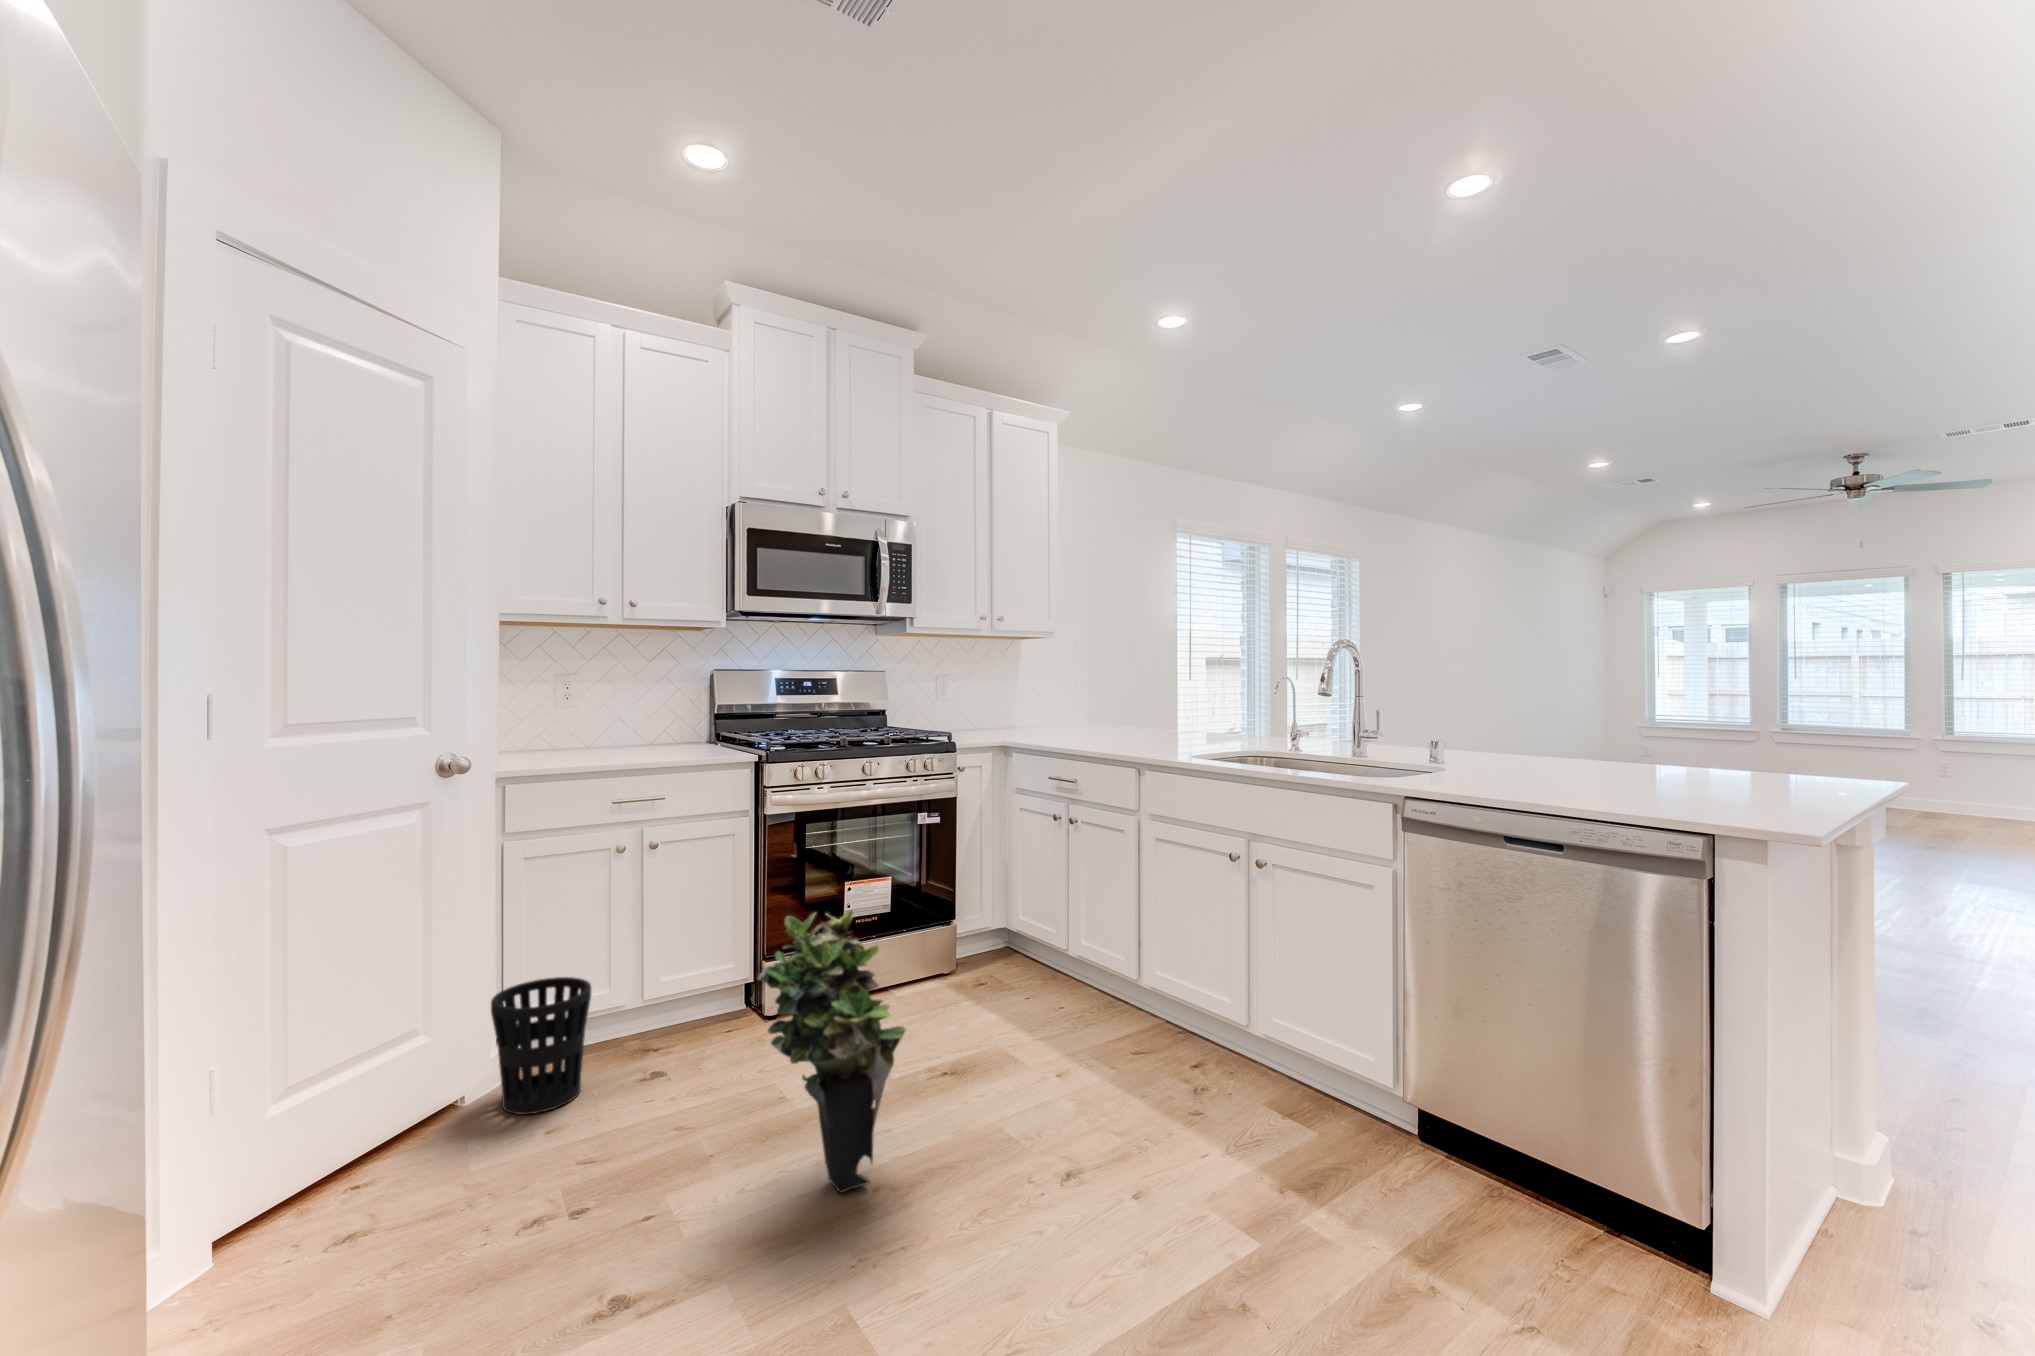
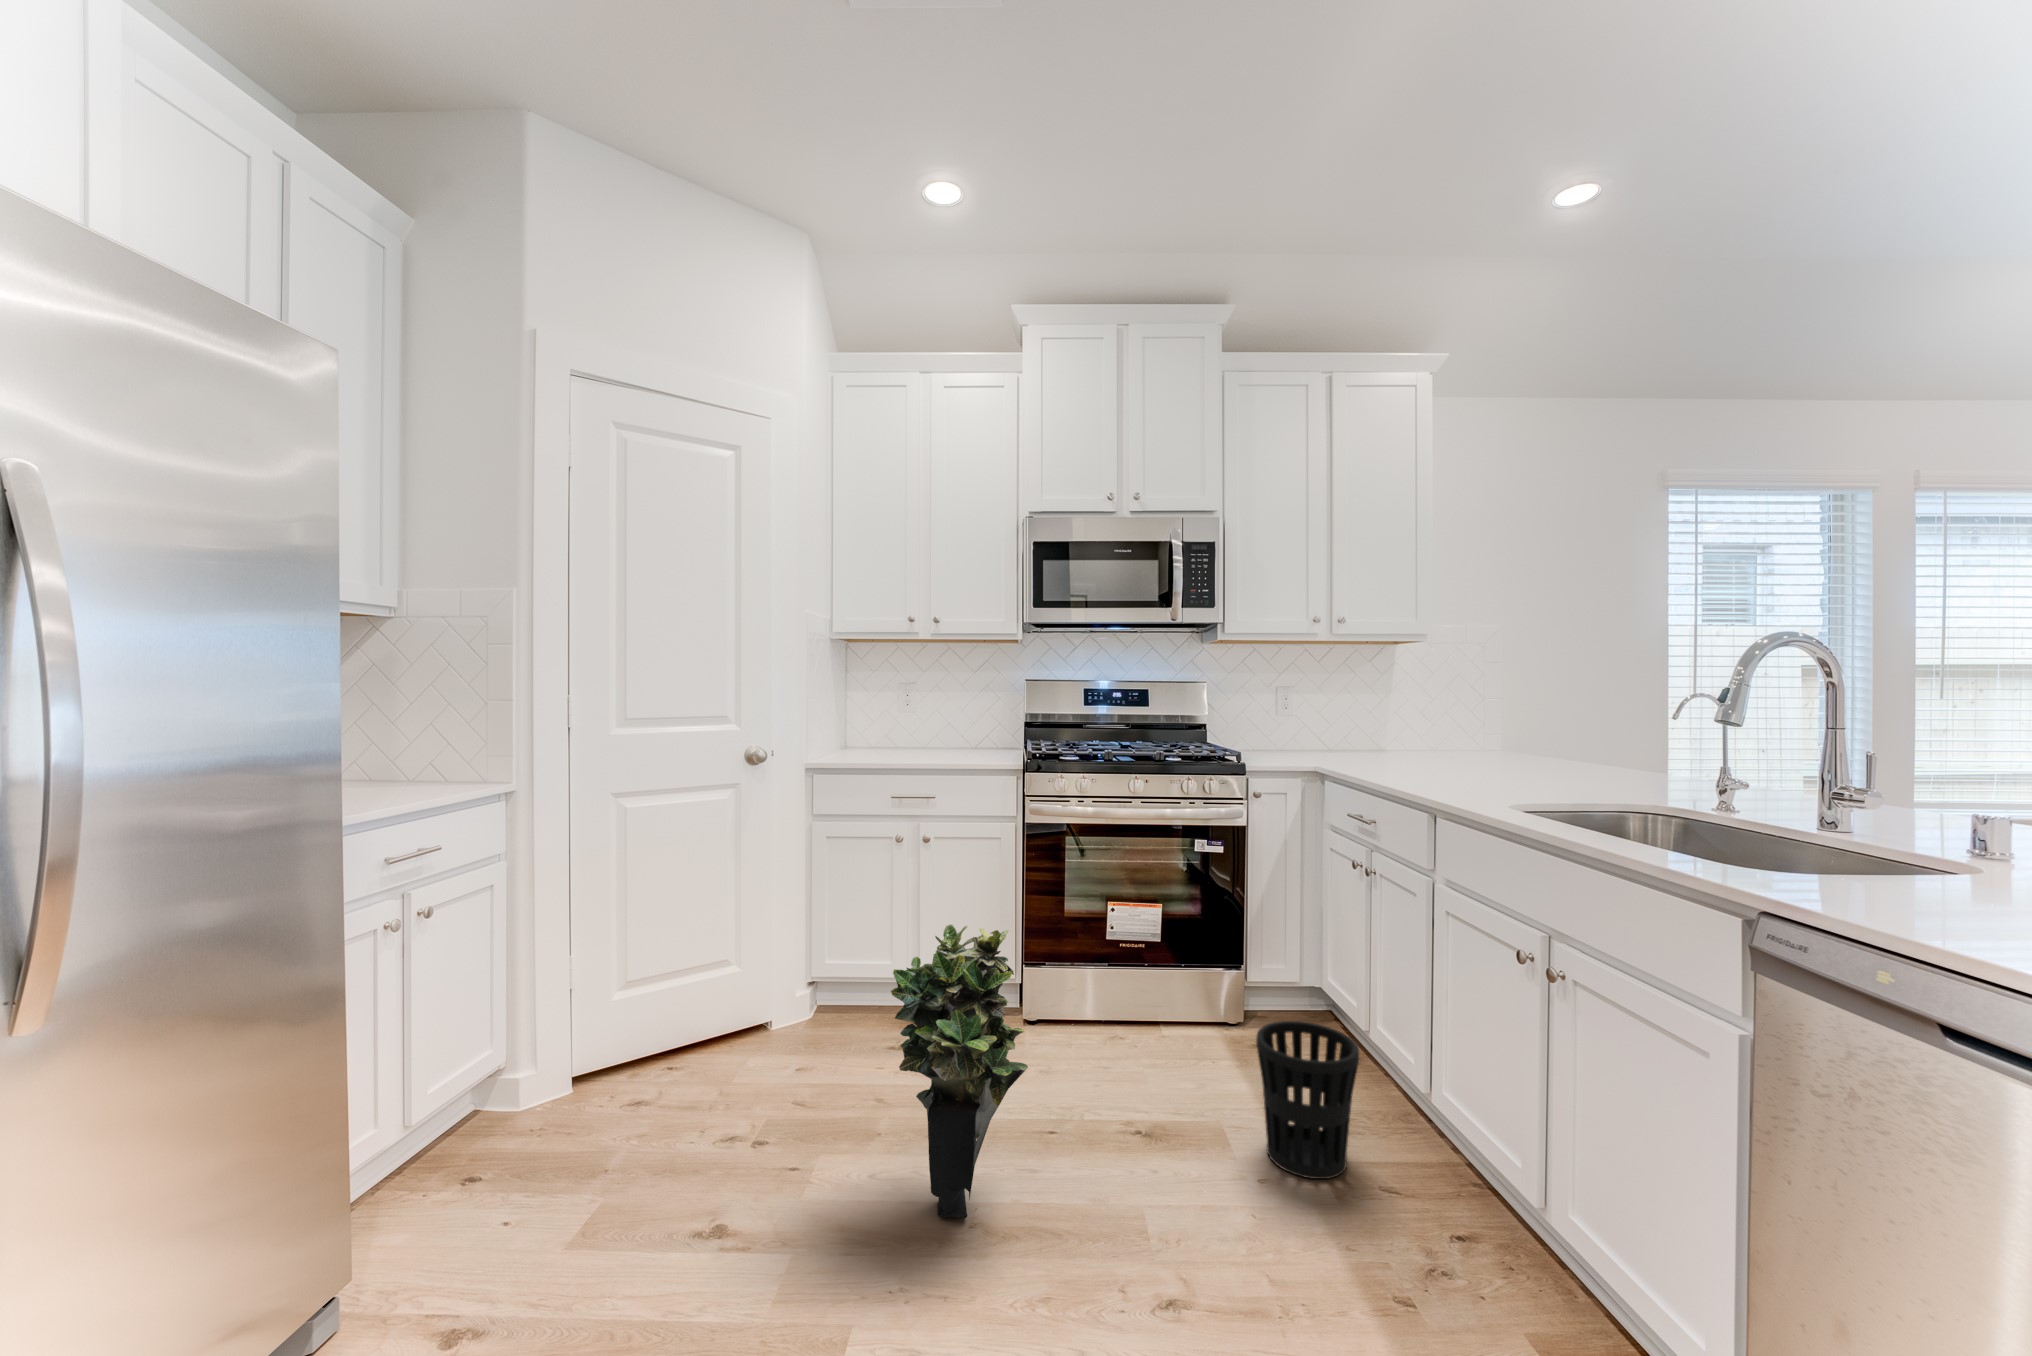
wastebasket: present [491,977,591,1114] -> present [1256,1021,1359,1179]

